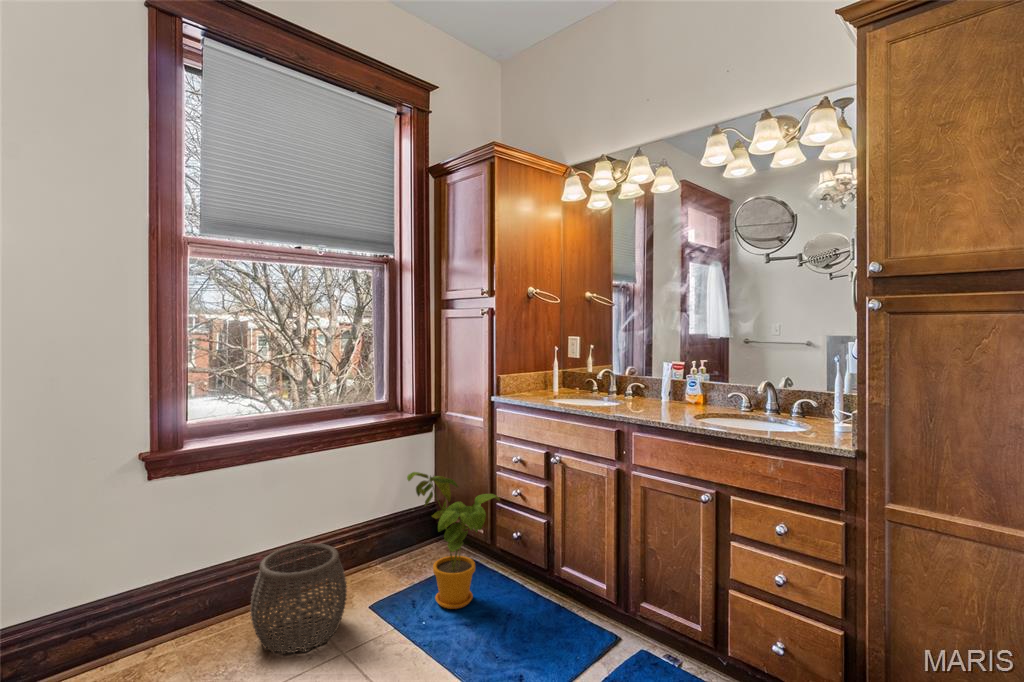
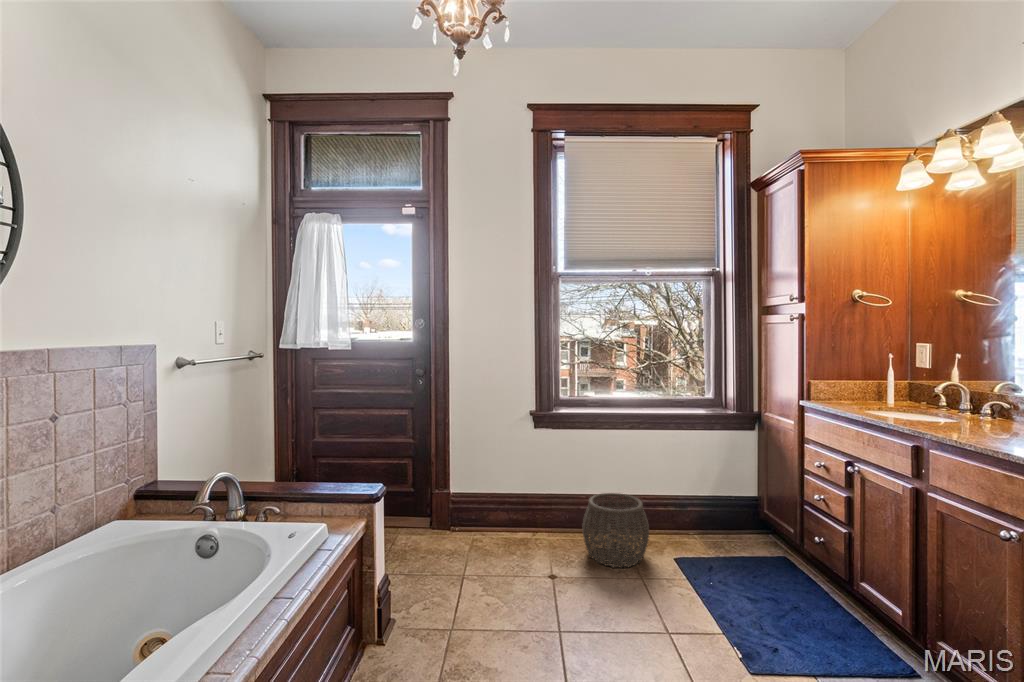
house plant: present [407,472,500,609] -> none [703,456,803,586]

